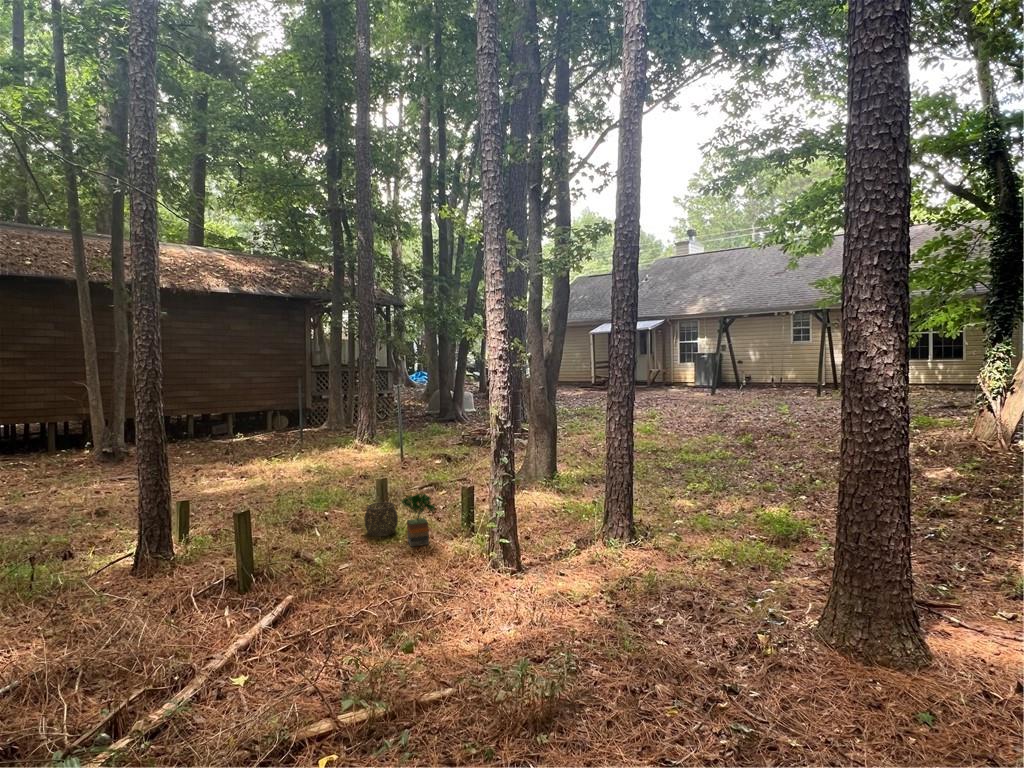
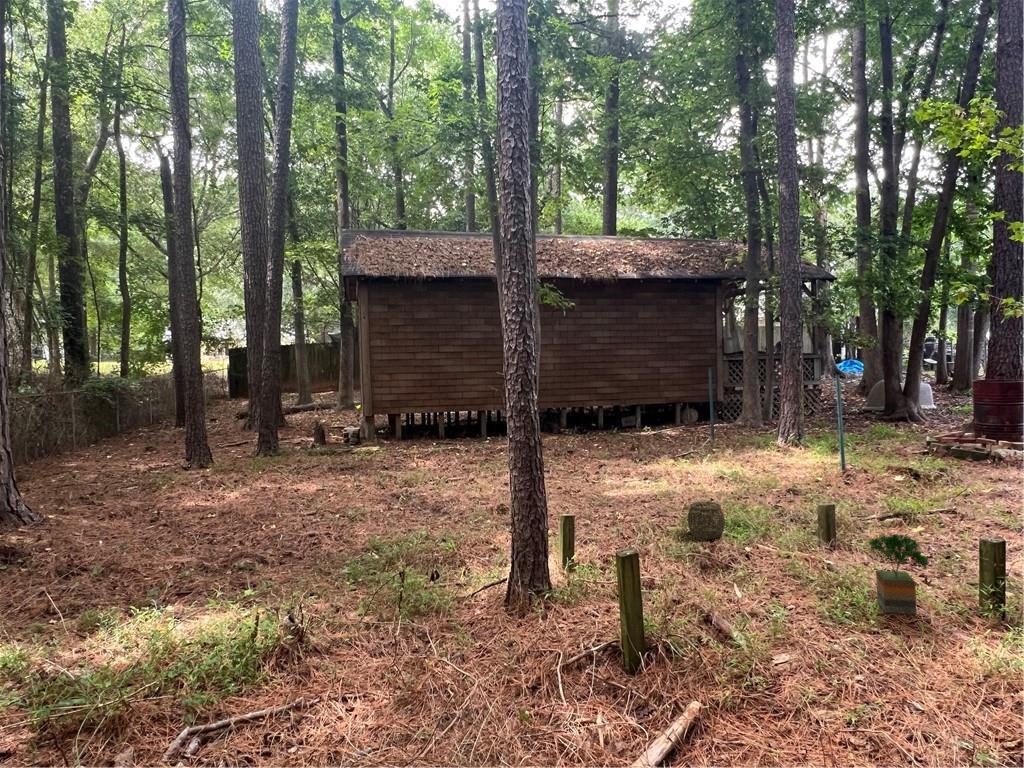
woven basket: present [364,502,398,536] -> present [687,502,725,539]

